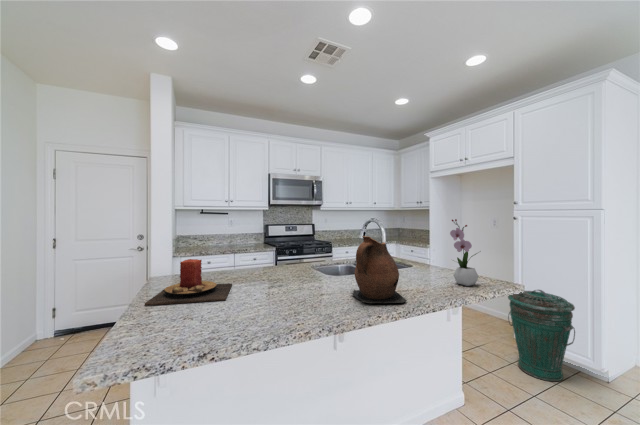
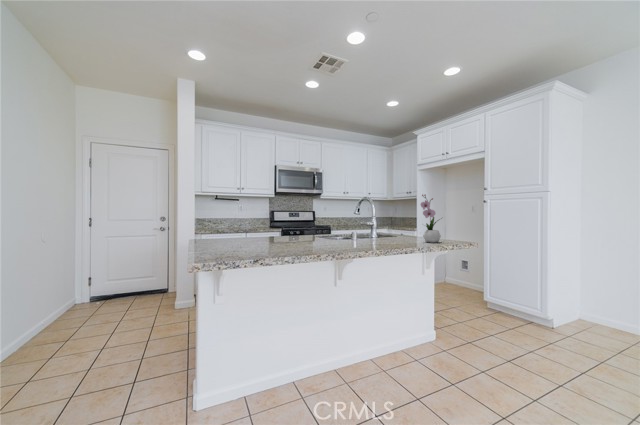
ceramic pitcher: present [352,236,407,304] -> none [347,202,386,248]
candle: present [145,259,232,306] -> none [205,220,259,248]
trash can: present [508,290,575,381] -> none [475,258,524,328]

